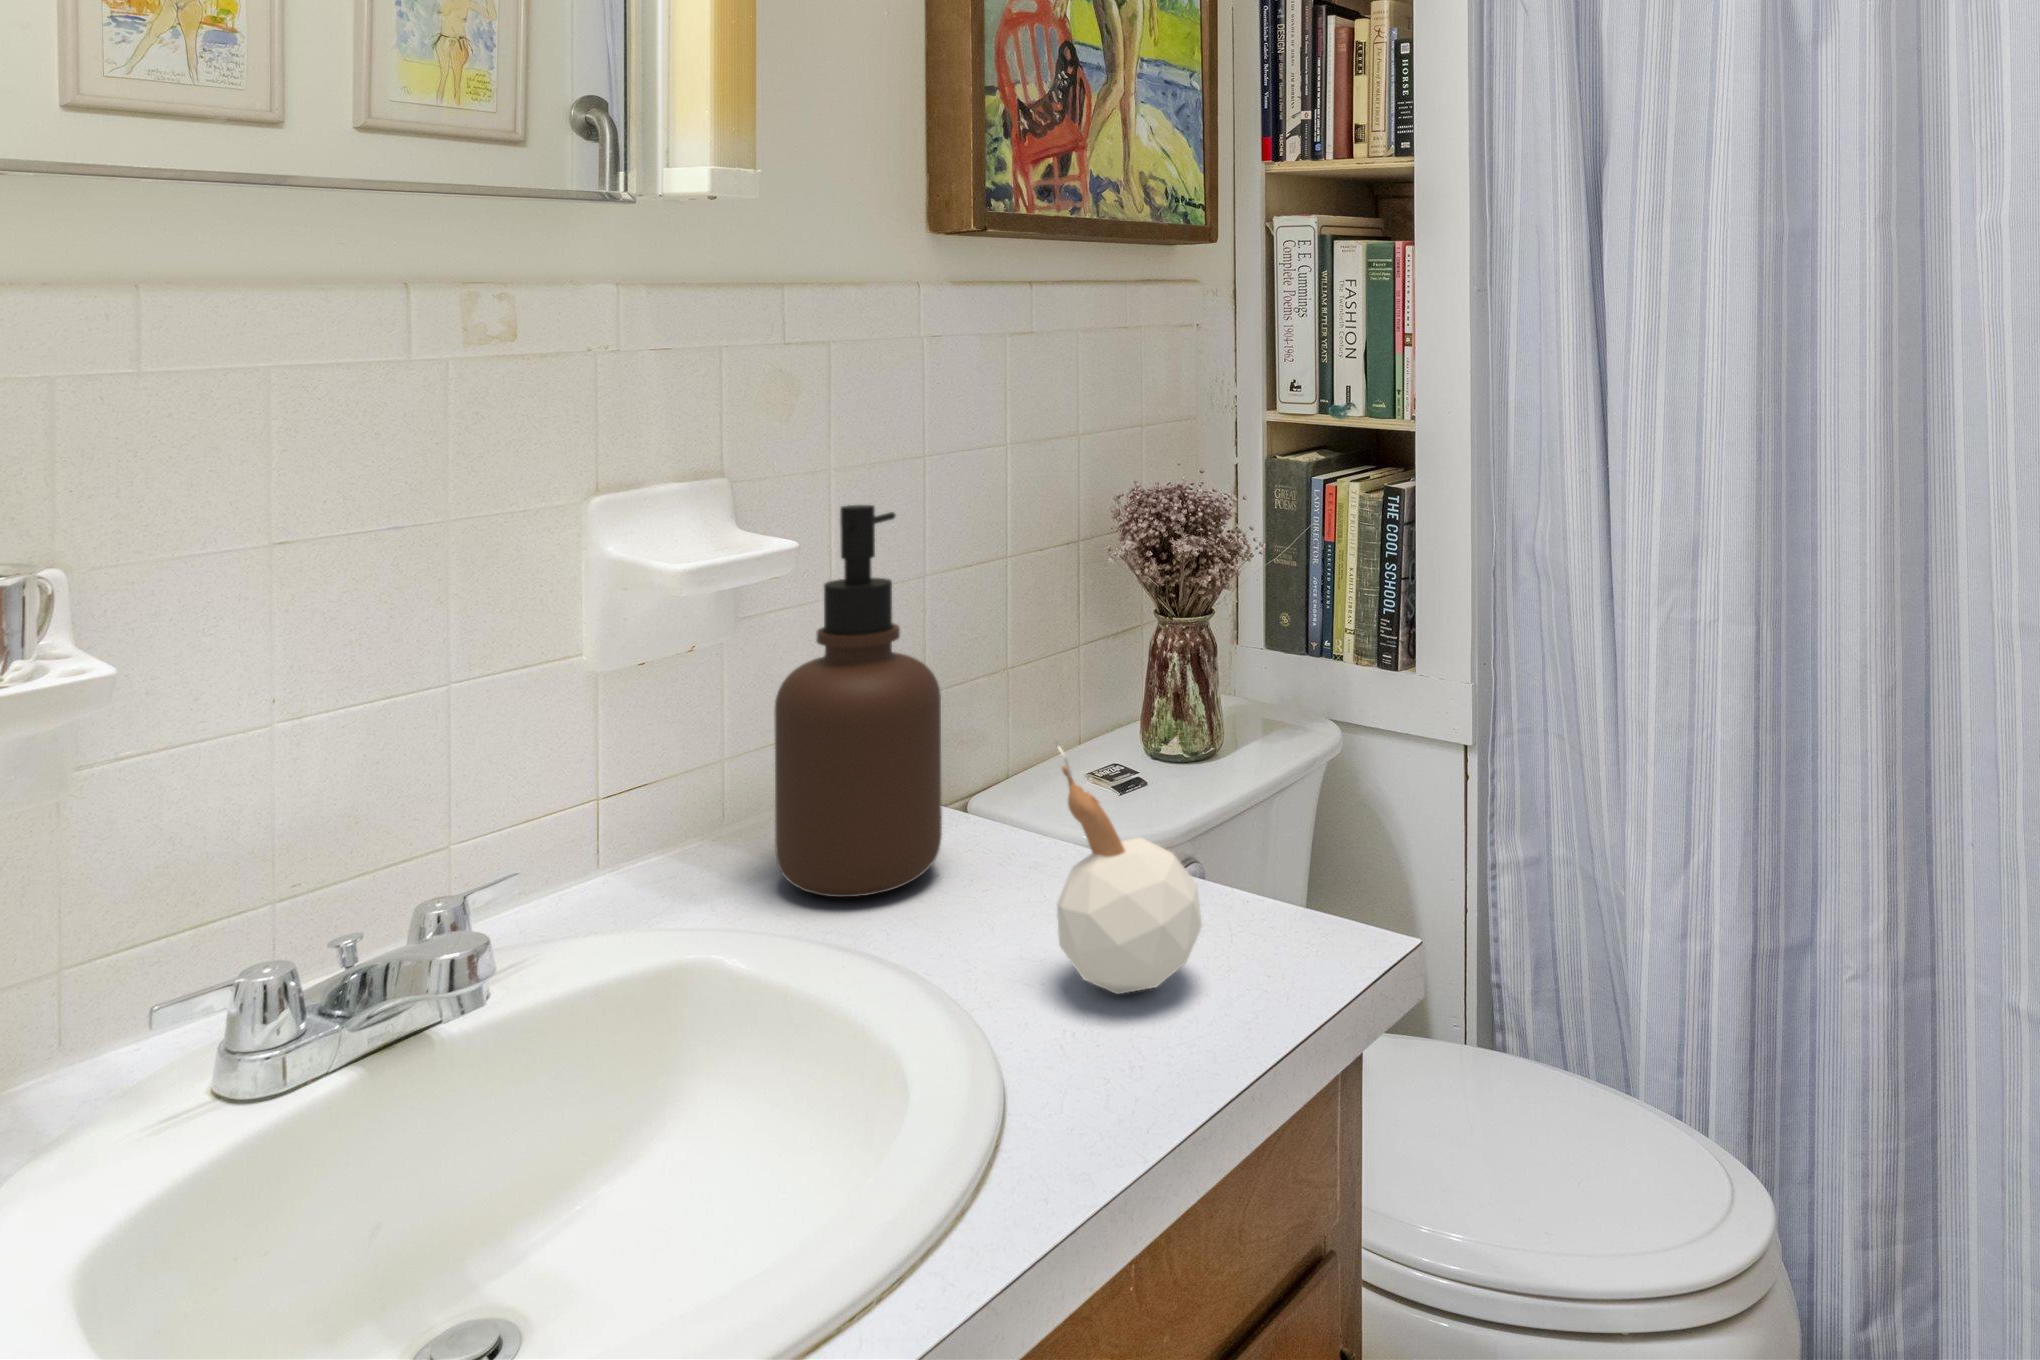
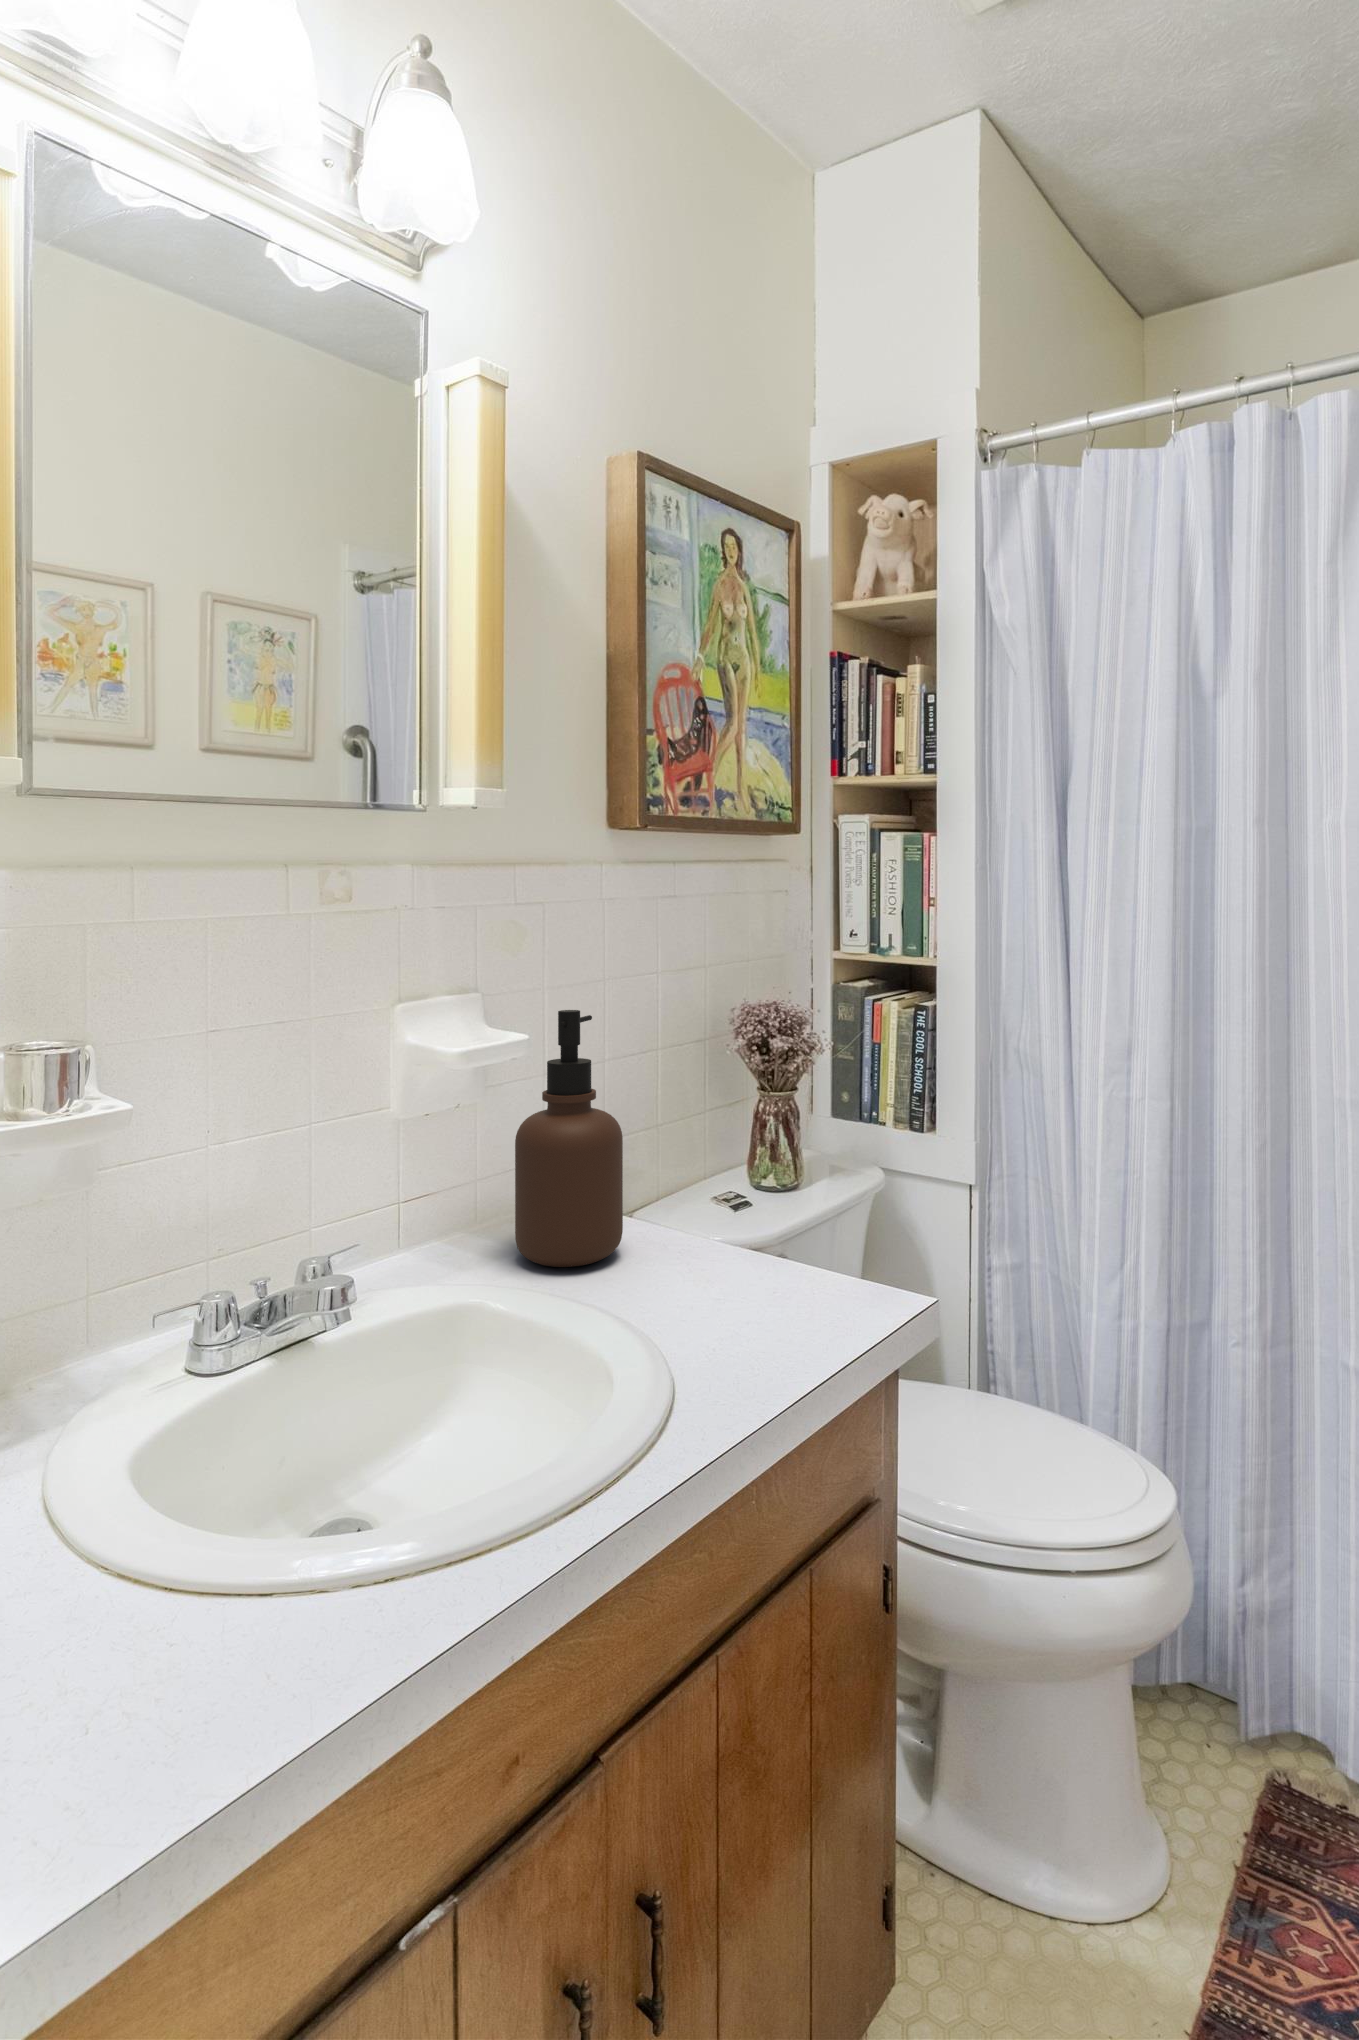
candle: present [1055,739,1202,994] -> none [703,1162,798,1329]

